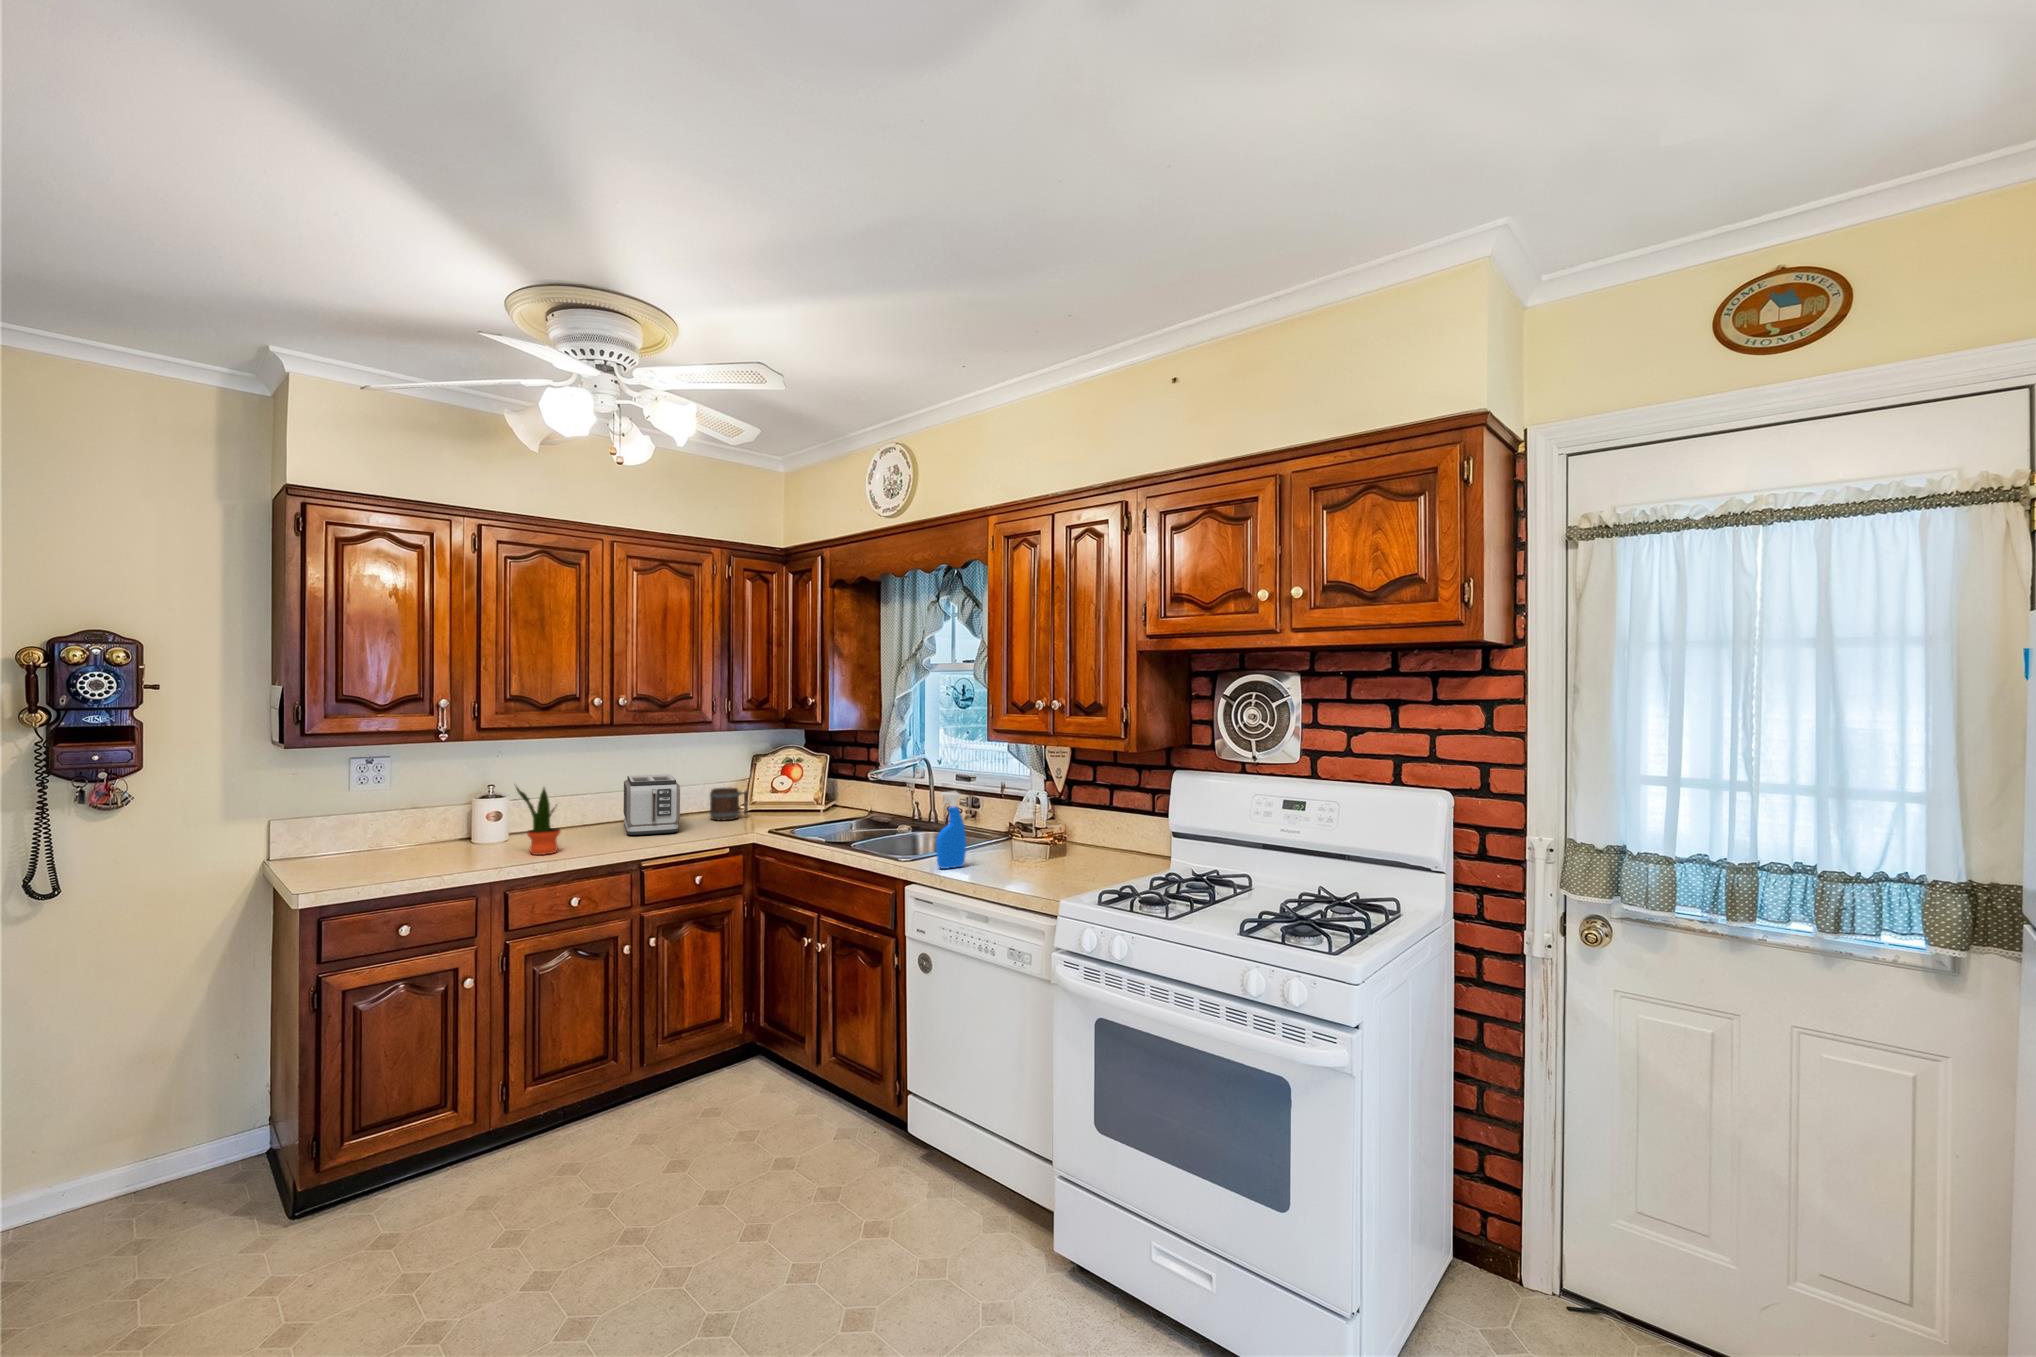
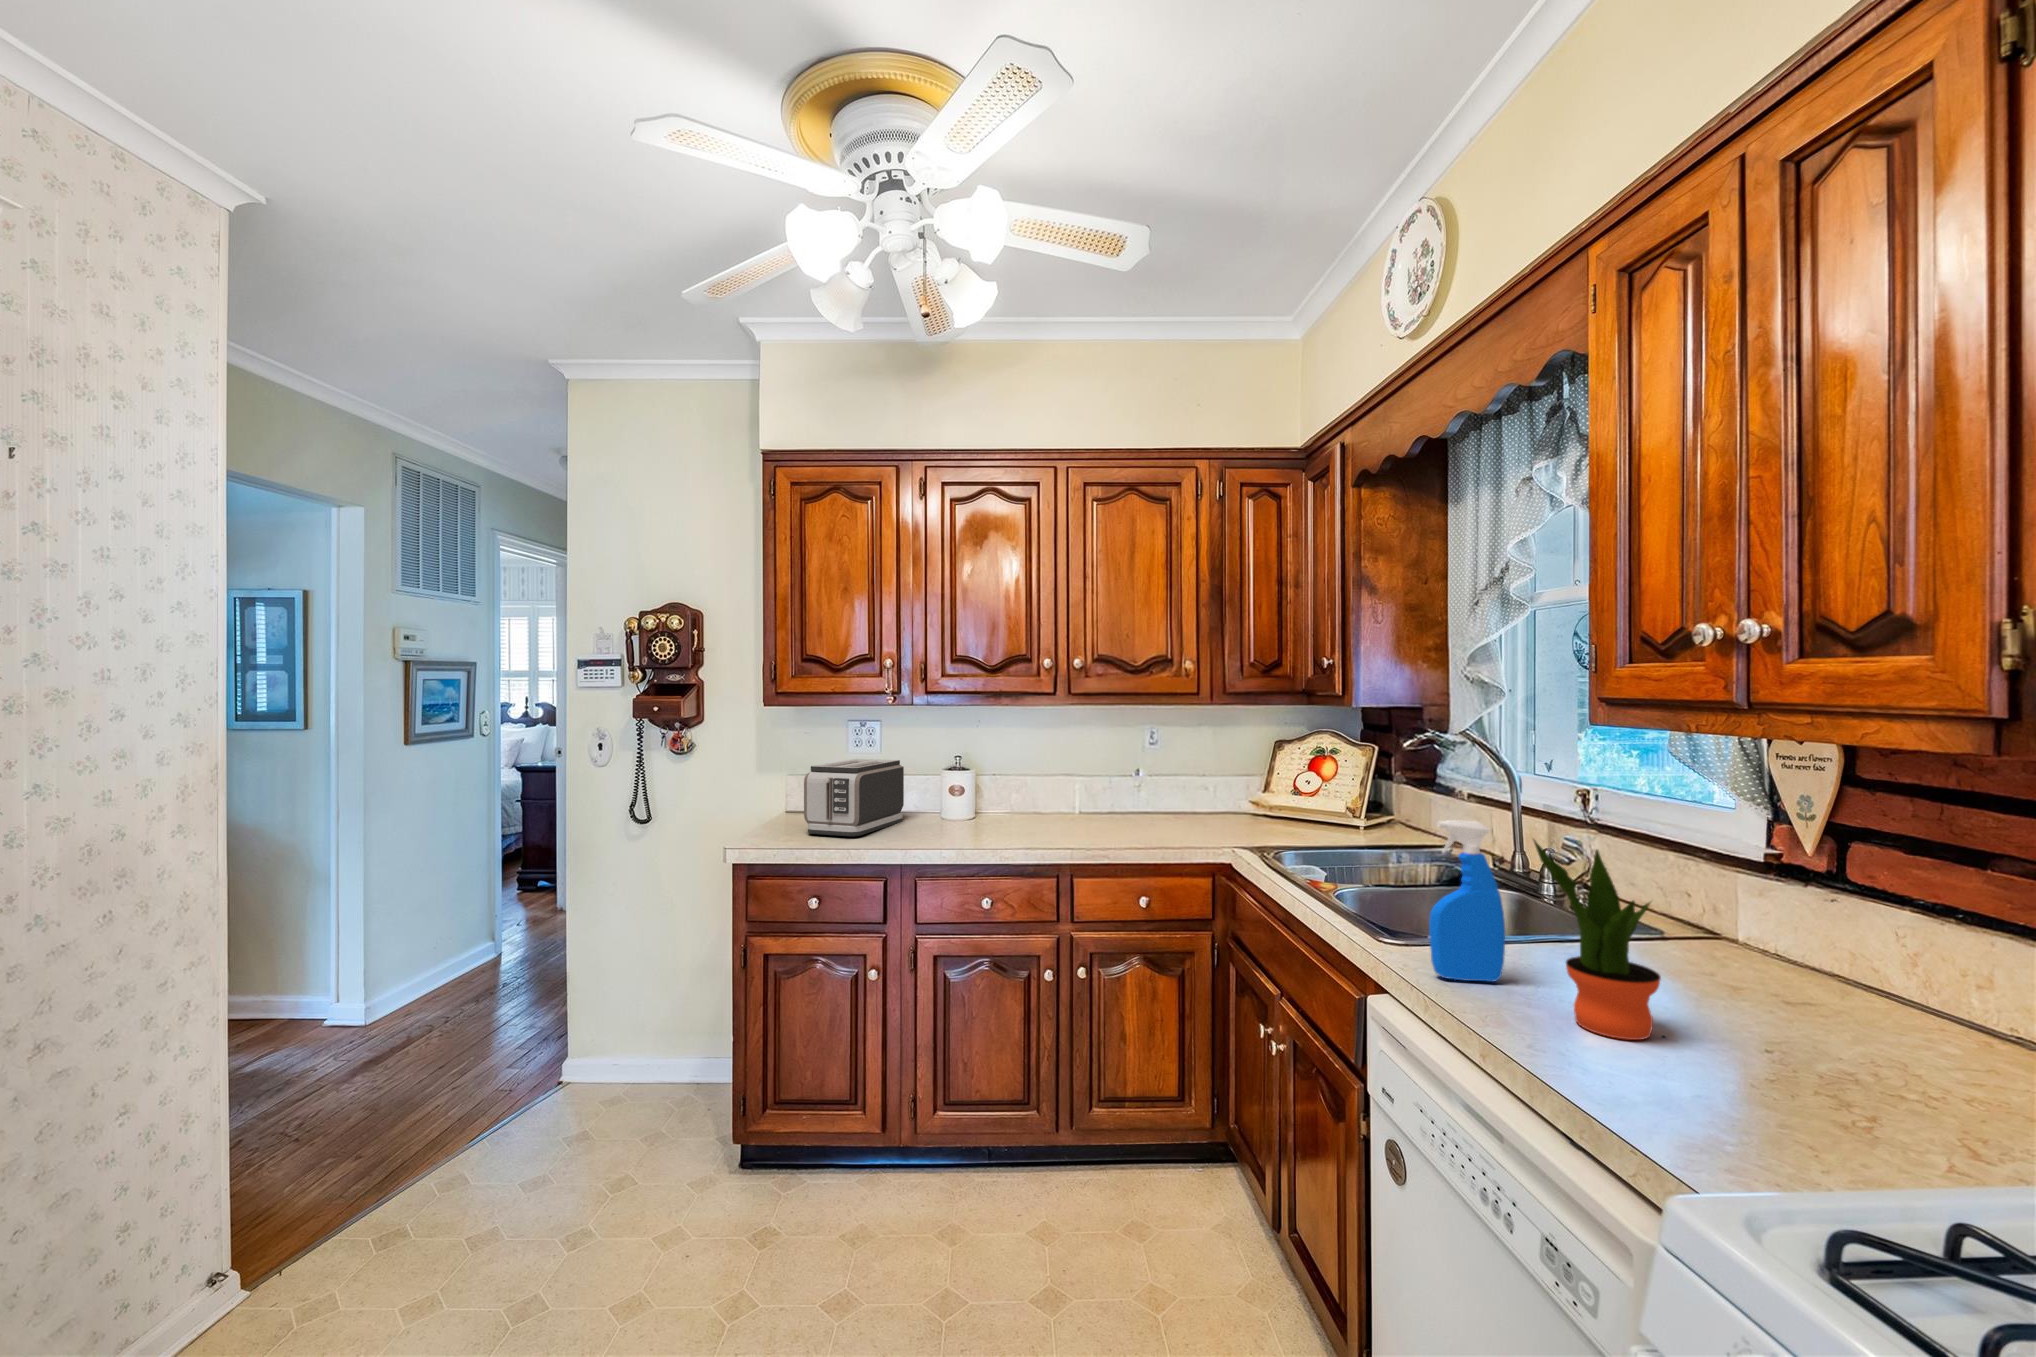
toaster: present [624,774,680,835] -> present [804,759,904,836]
potted plant: present [516,787,560,855] -> present [1534,840,1661,1040]
mug: present [710,788,748,820] -> none [1201,778,1251,822]

